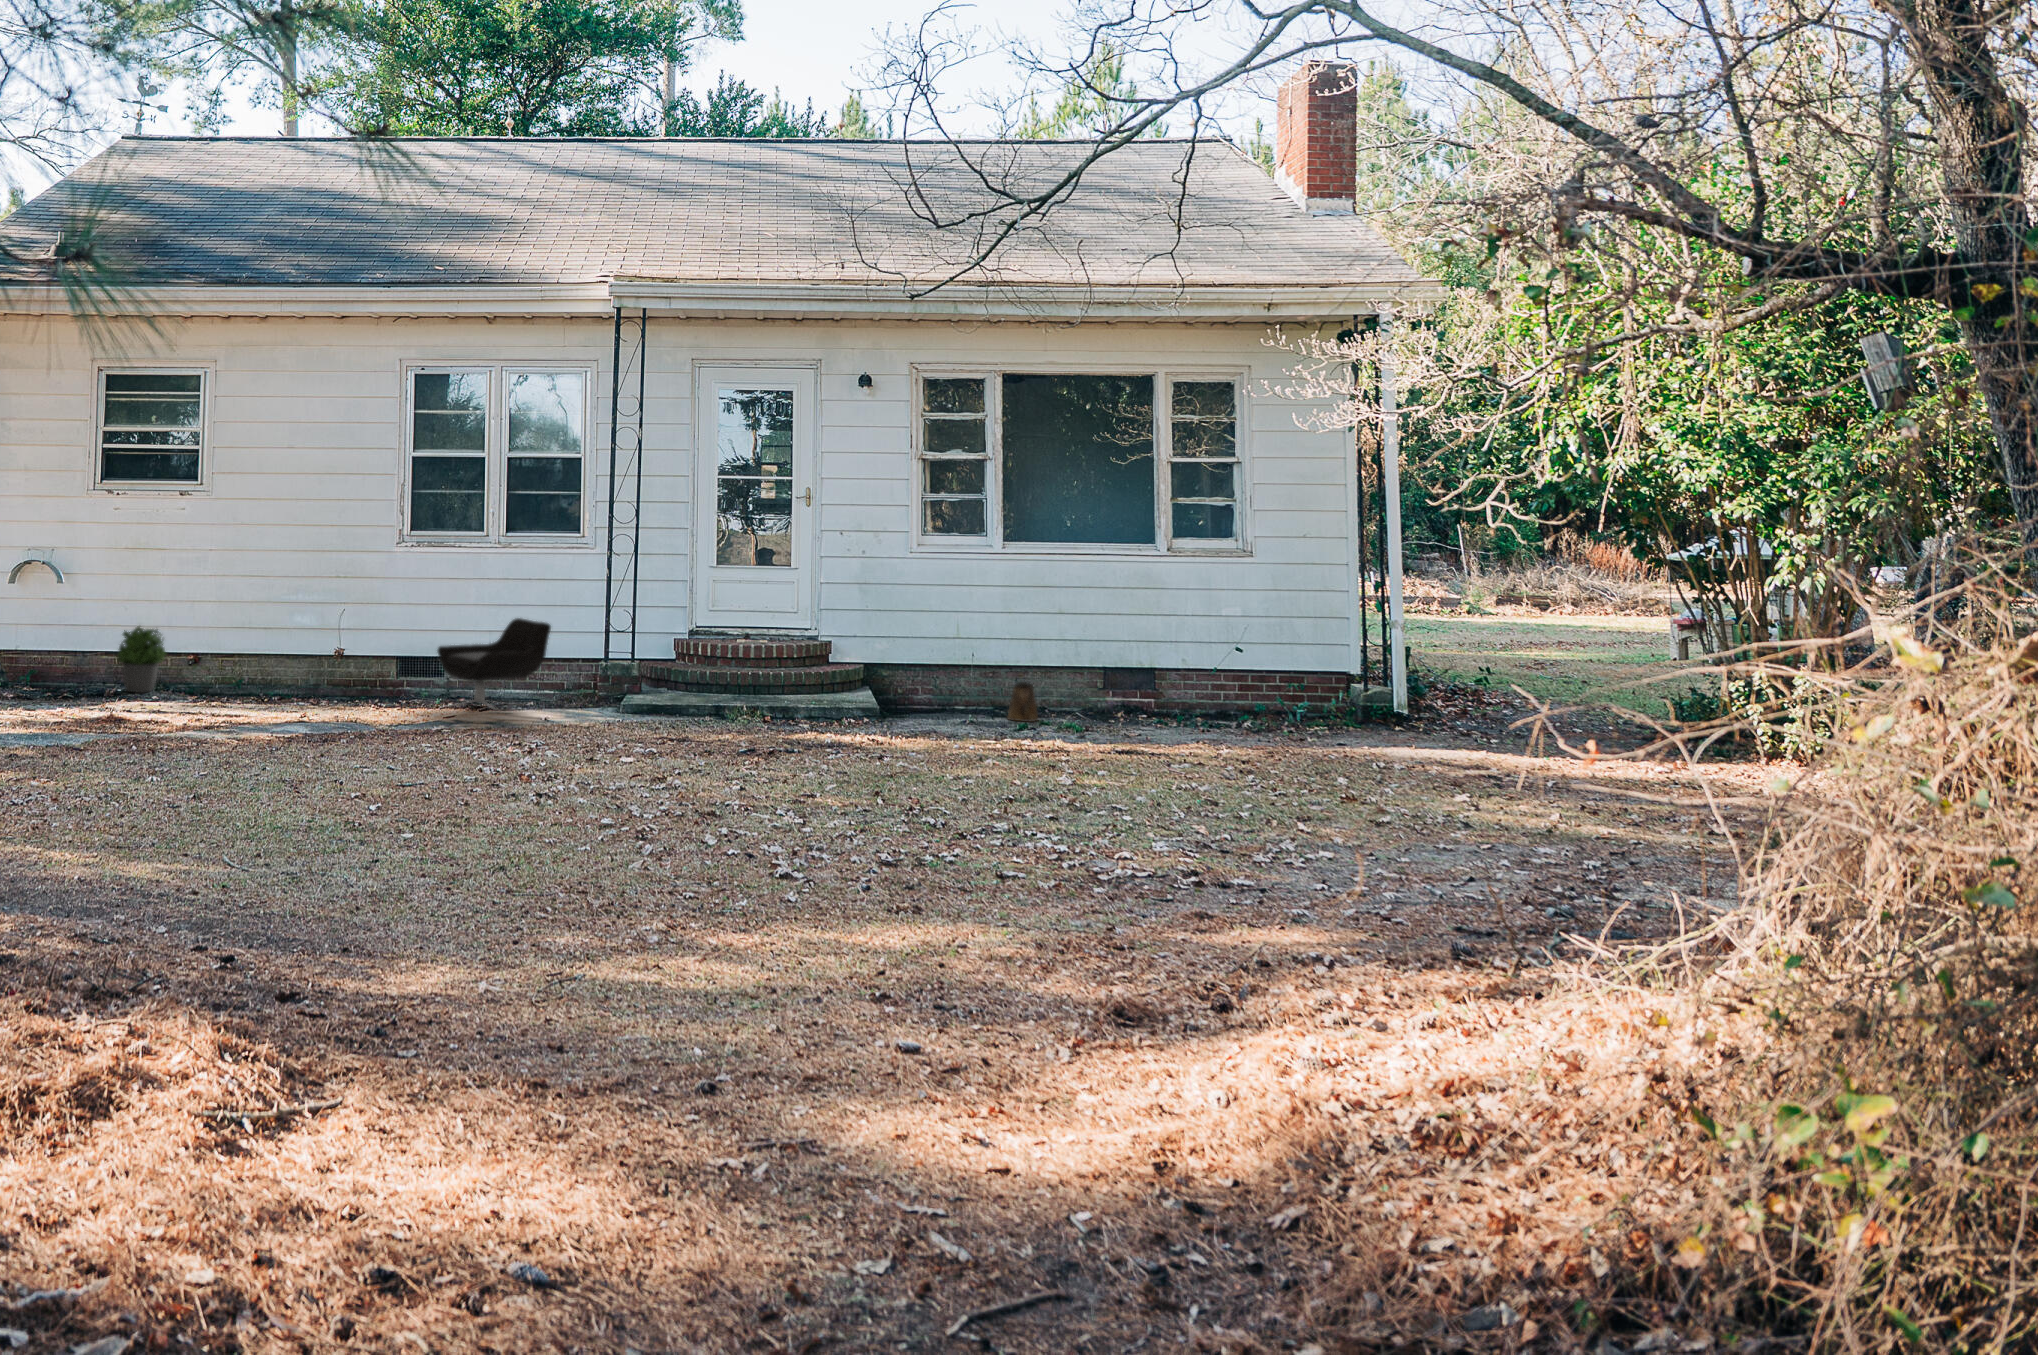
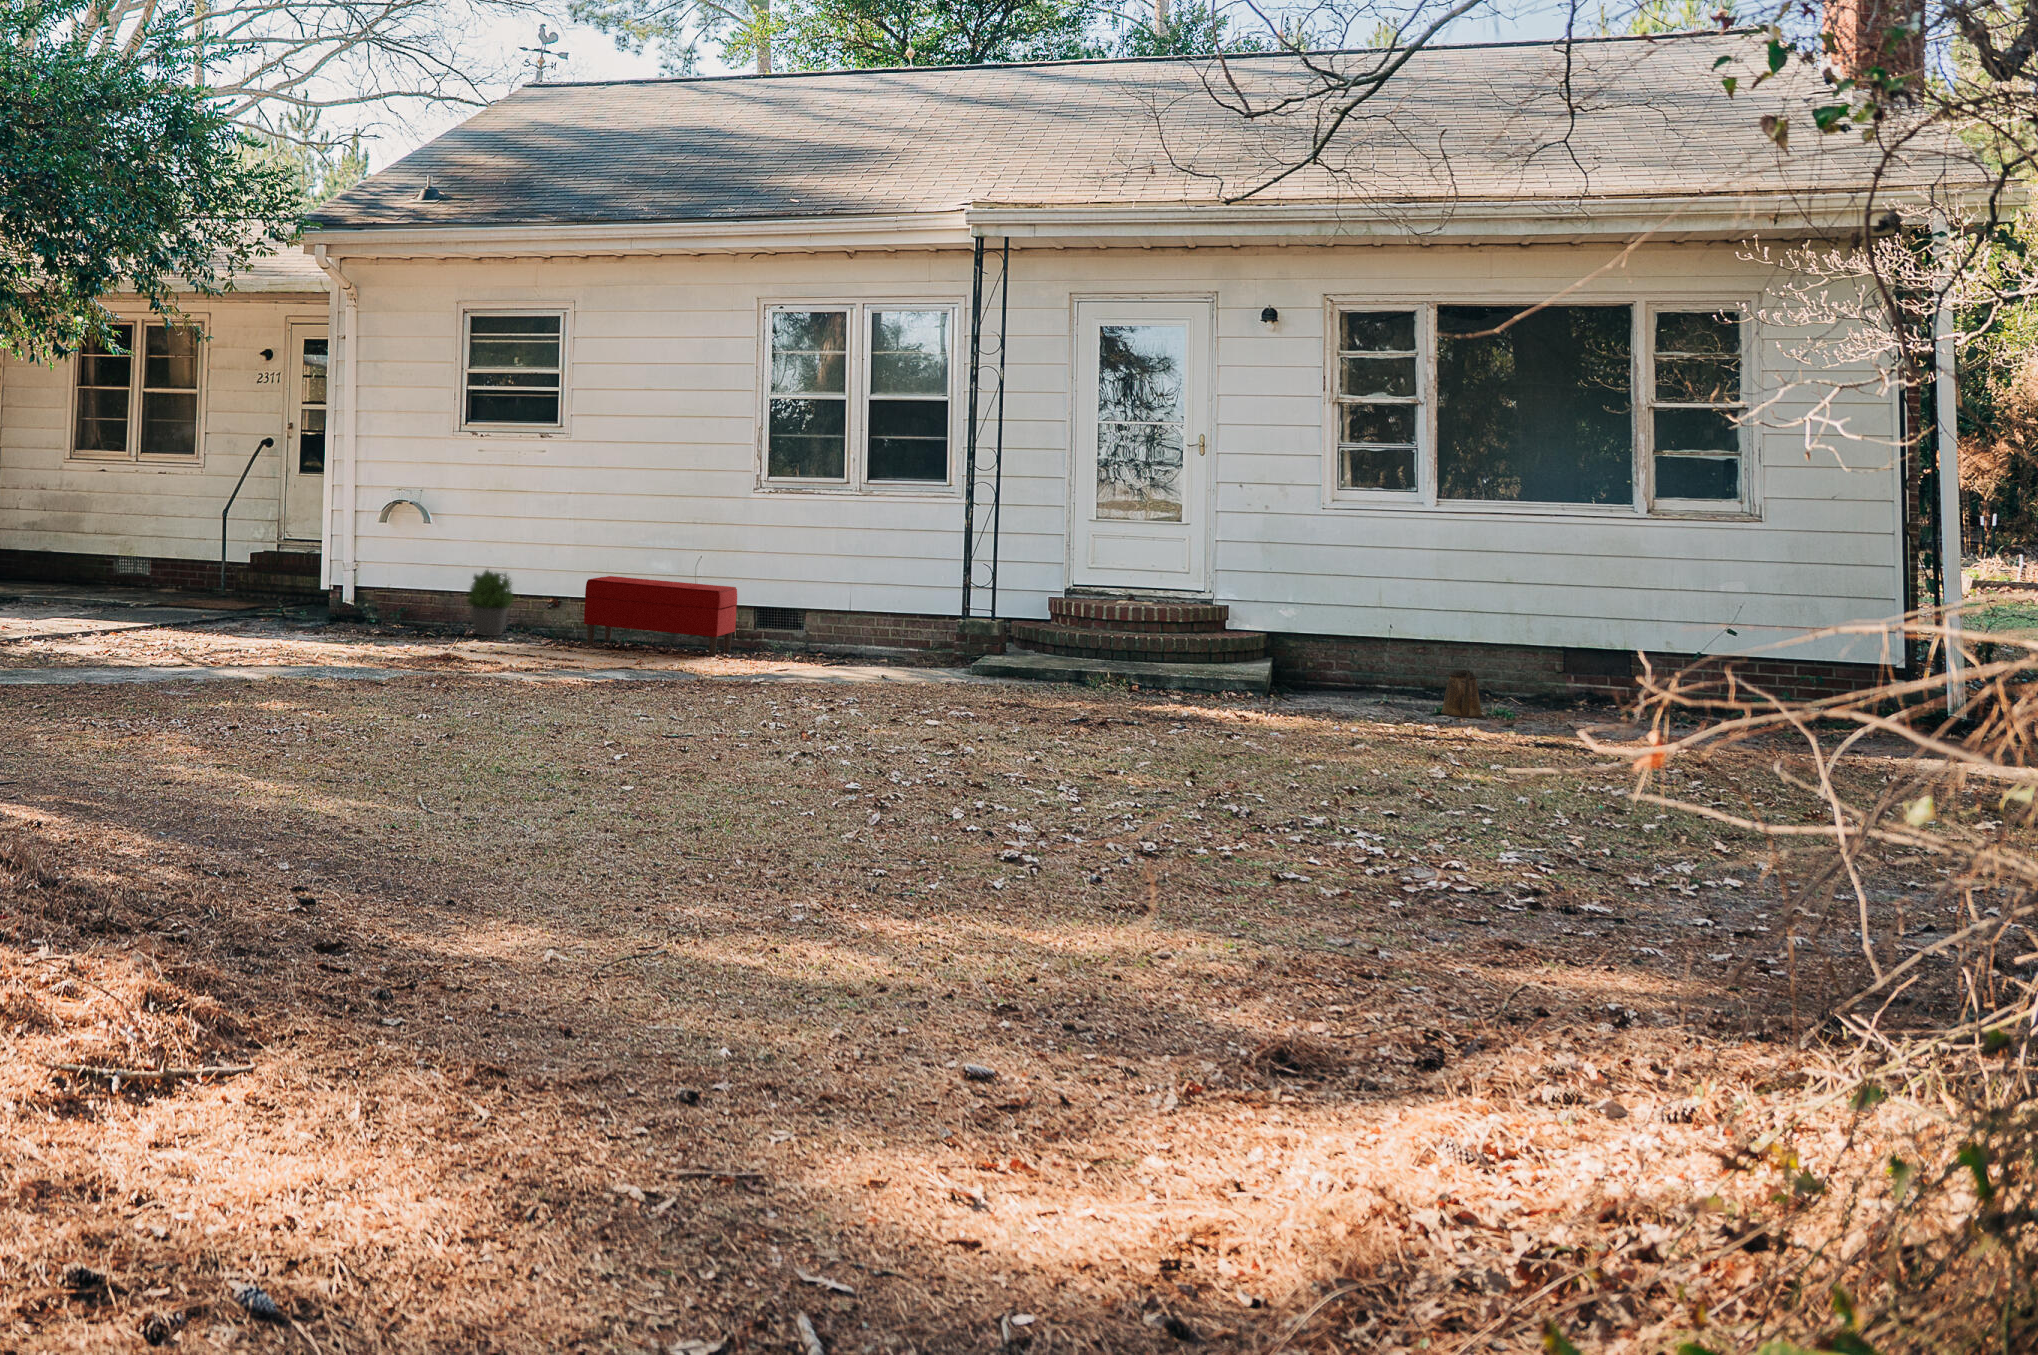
lounge chair: present [437,618,551,709] -> none [778,574,900,671]
bench: none [244,628,392,704] -> present [584,576,737,657]

